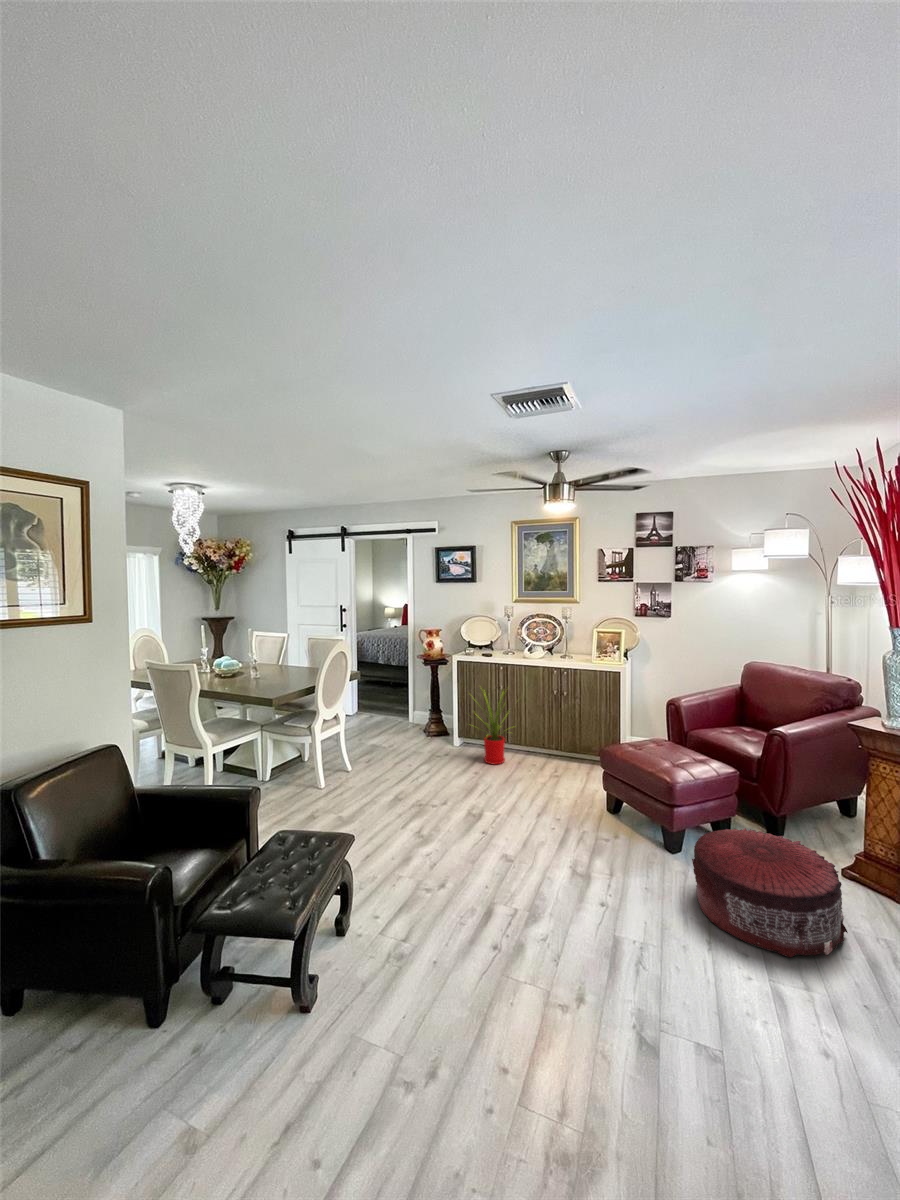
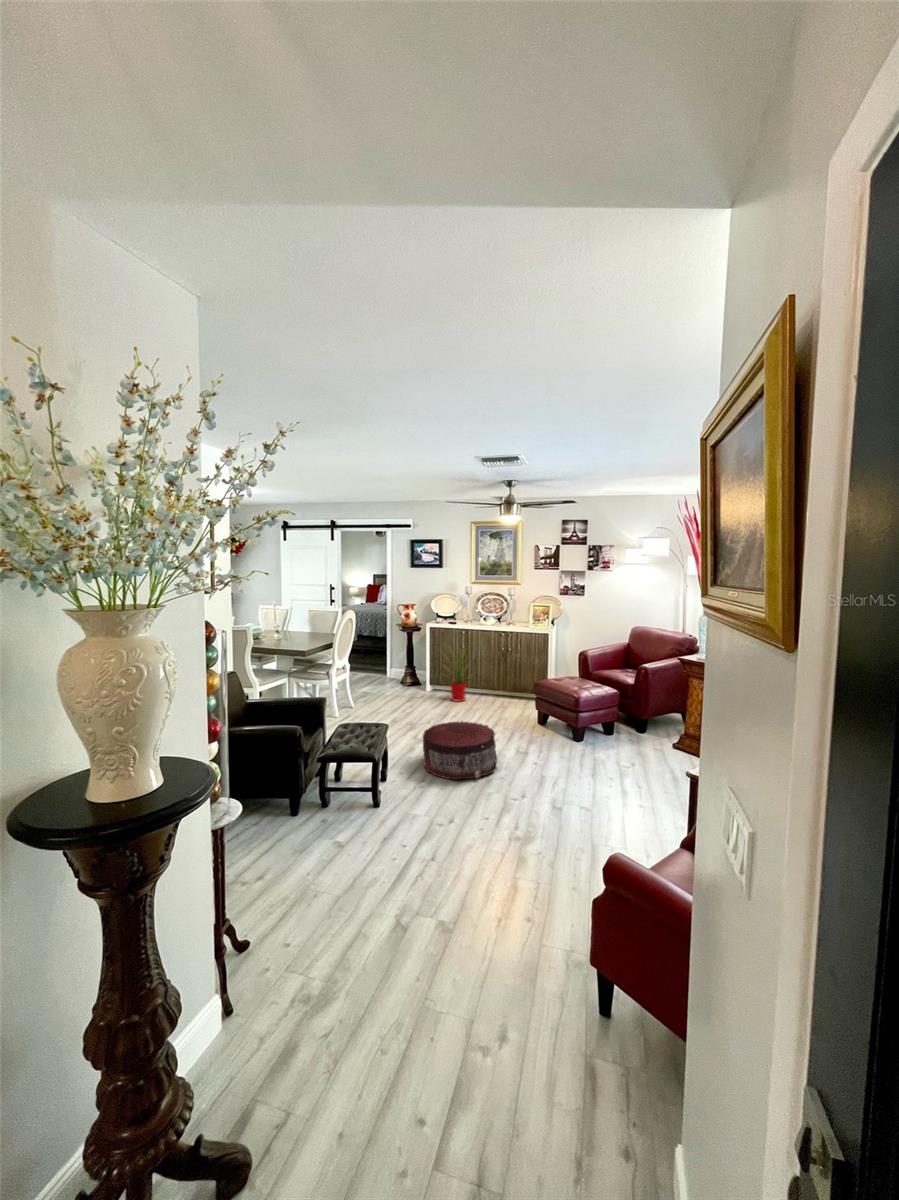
pouf: present [692,828,848,957] -> present [423,721,497,780]

